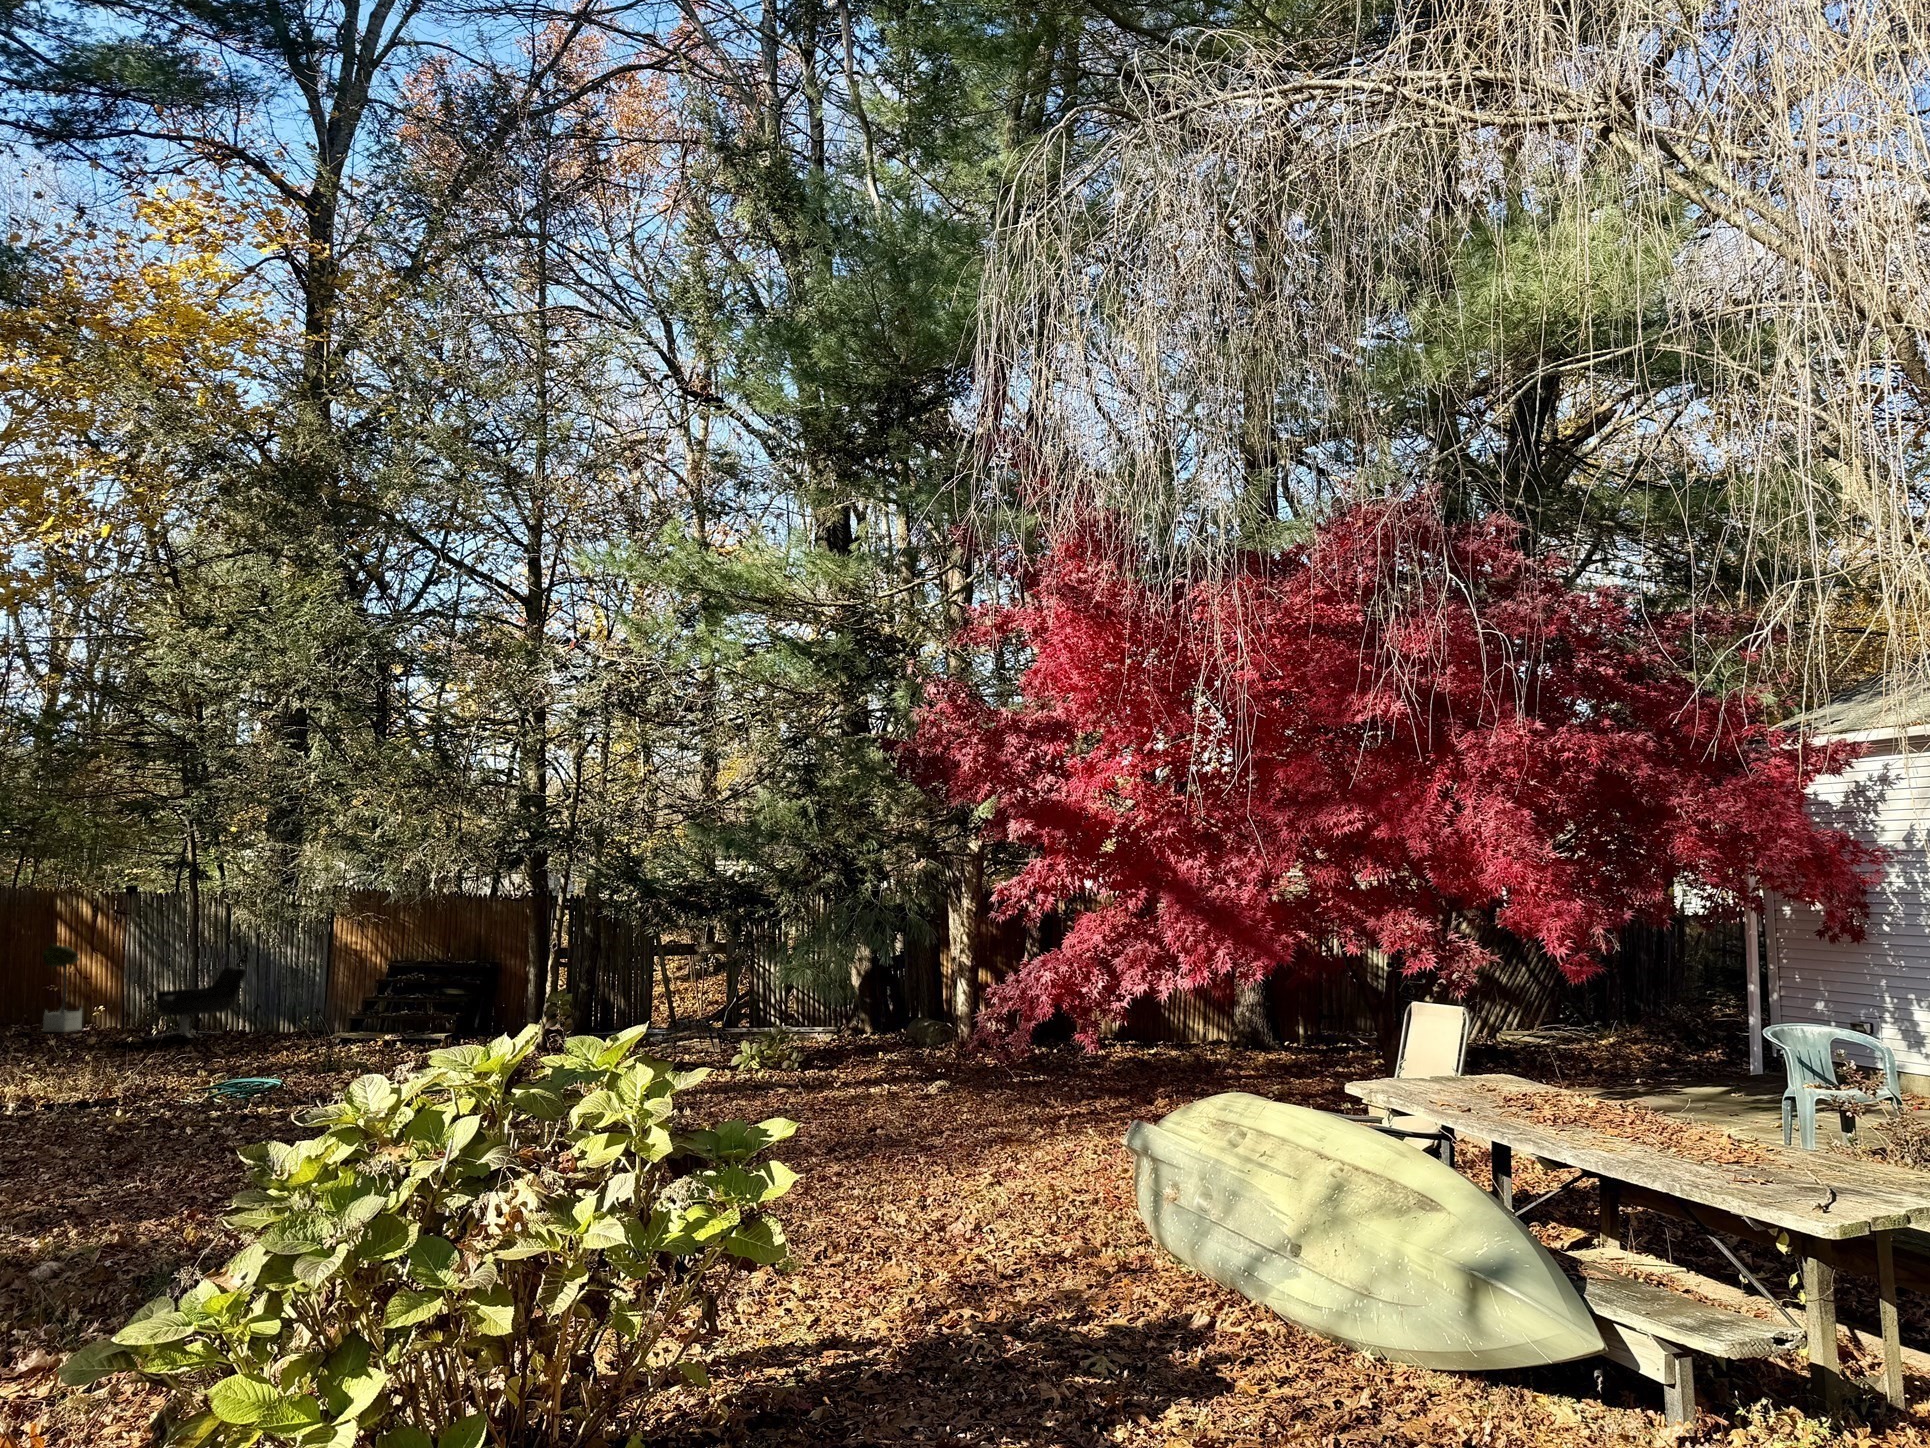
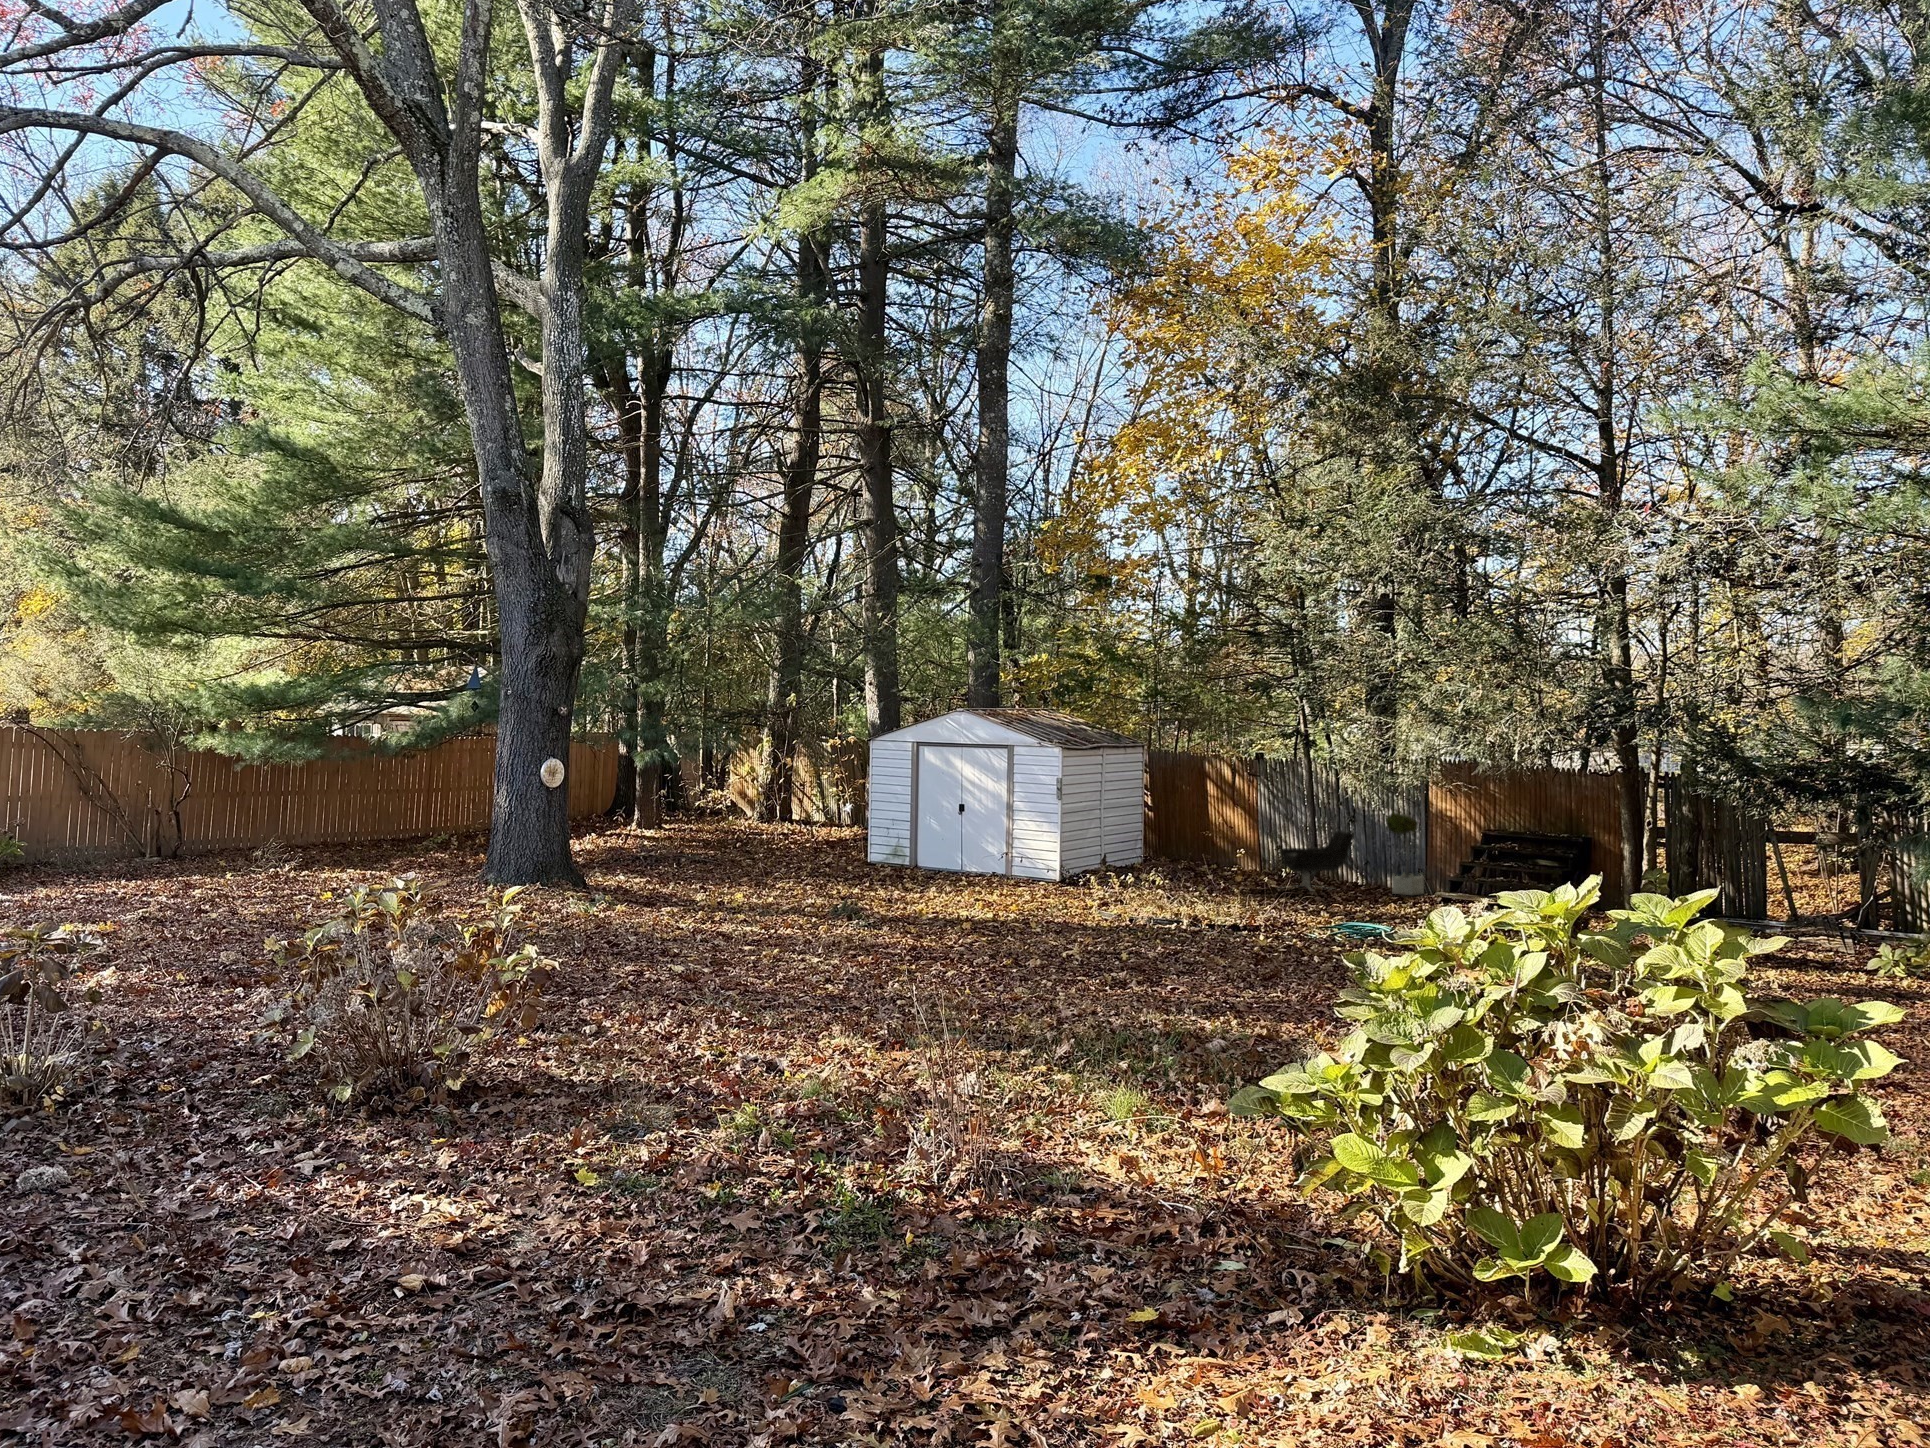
potted tree: present [42,944,82,1032] -> present [1386,811,1424,895]

